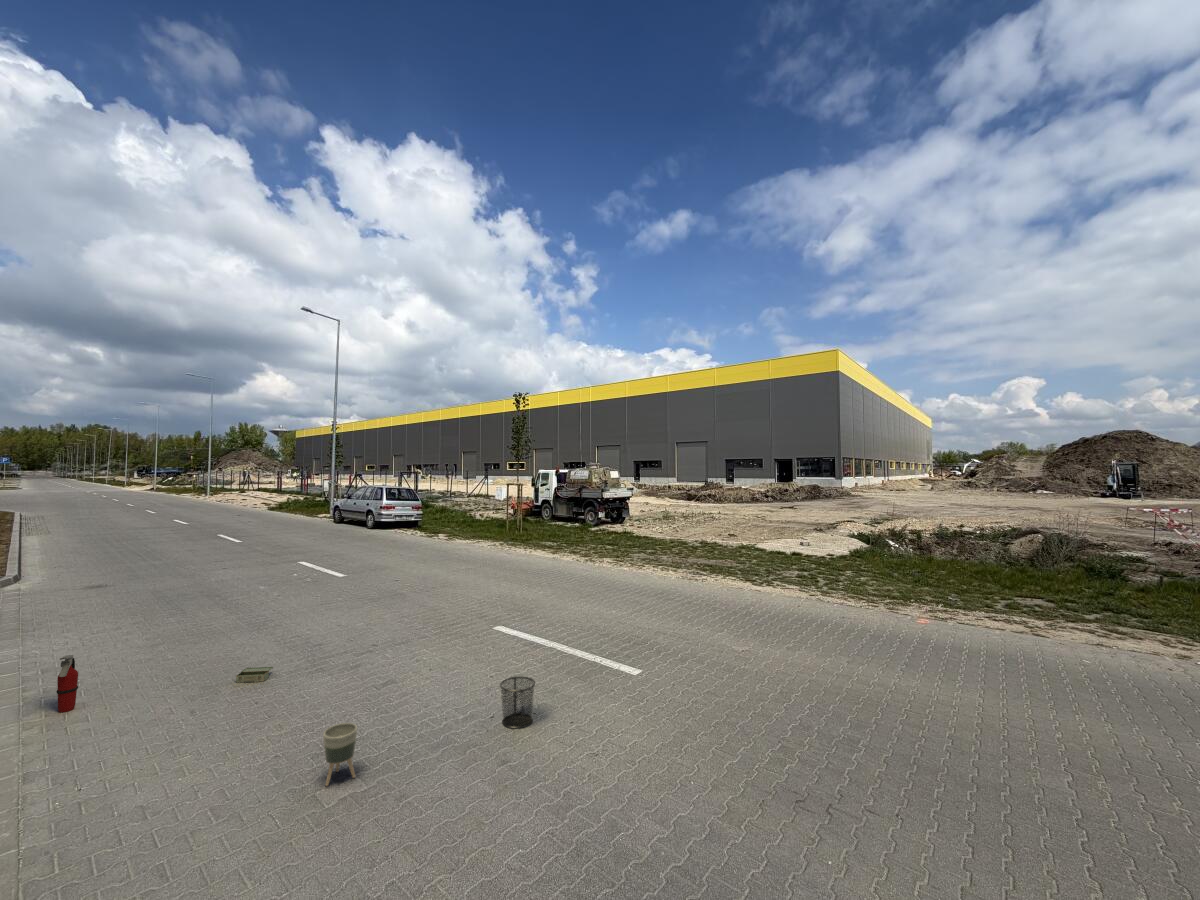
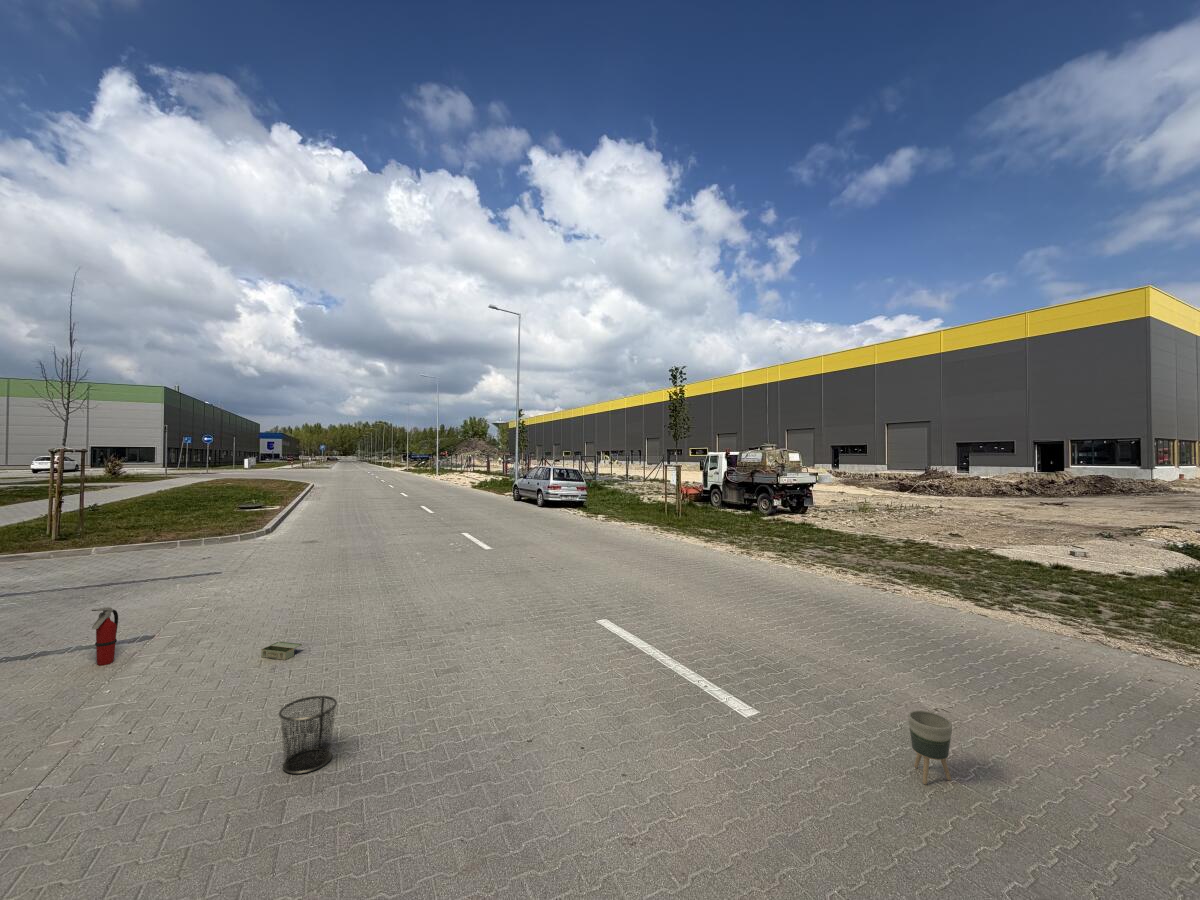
waste bin: present [500,676,535,729] -> present [279,696,337,774]
planter: present [323,723,357,786] -> present [908,711,952,785]

